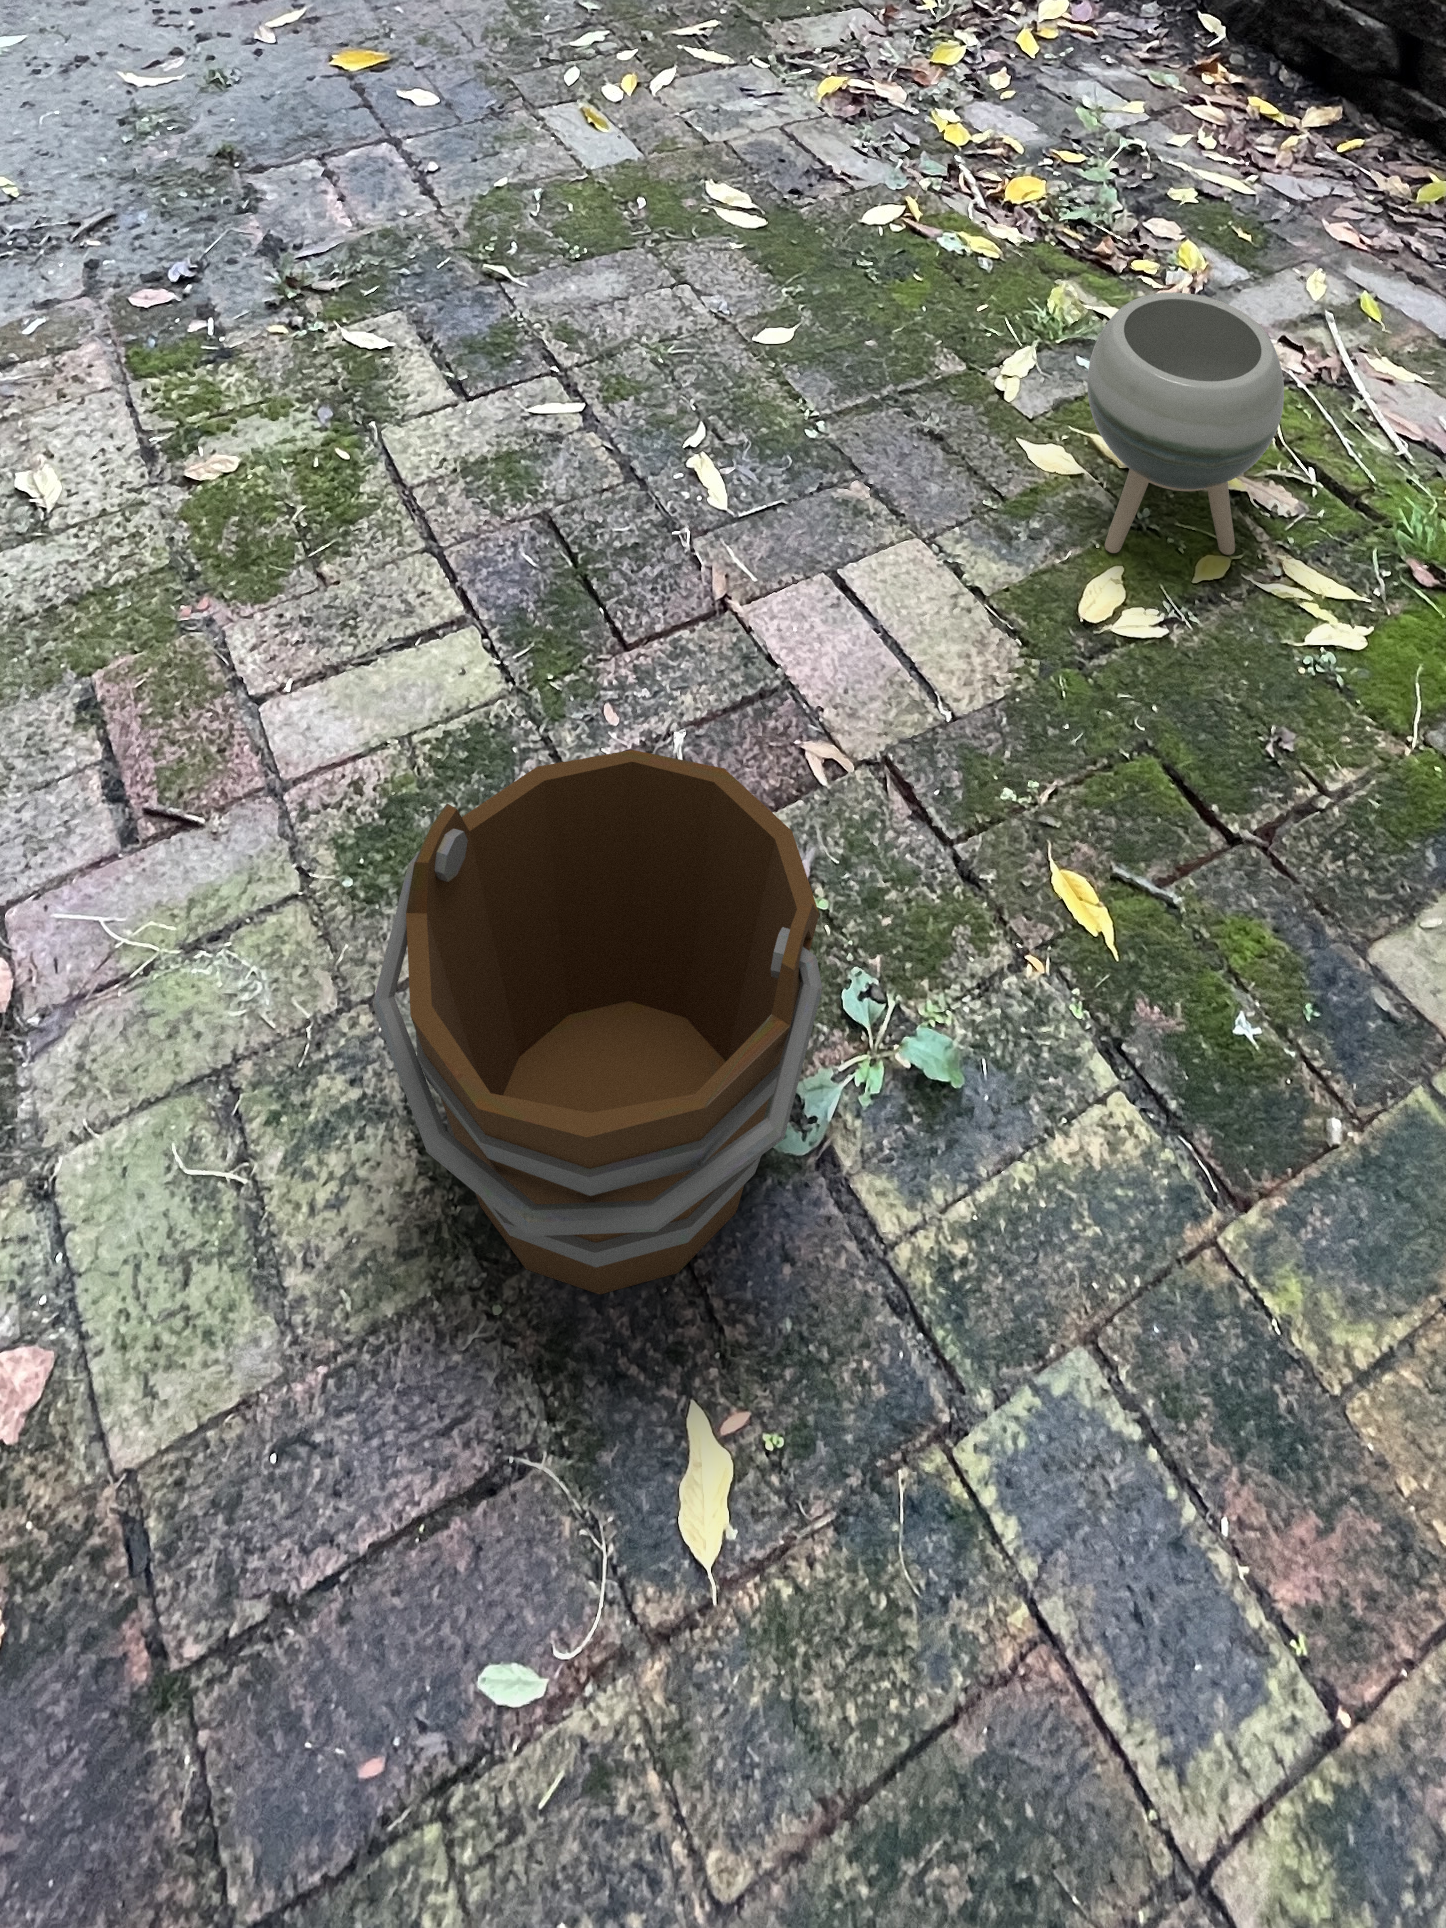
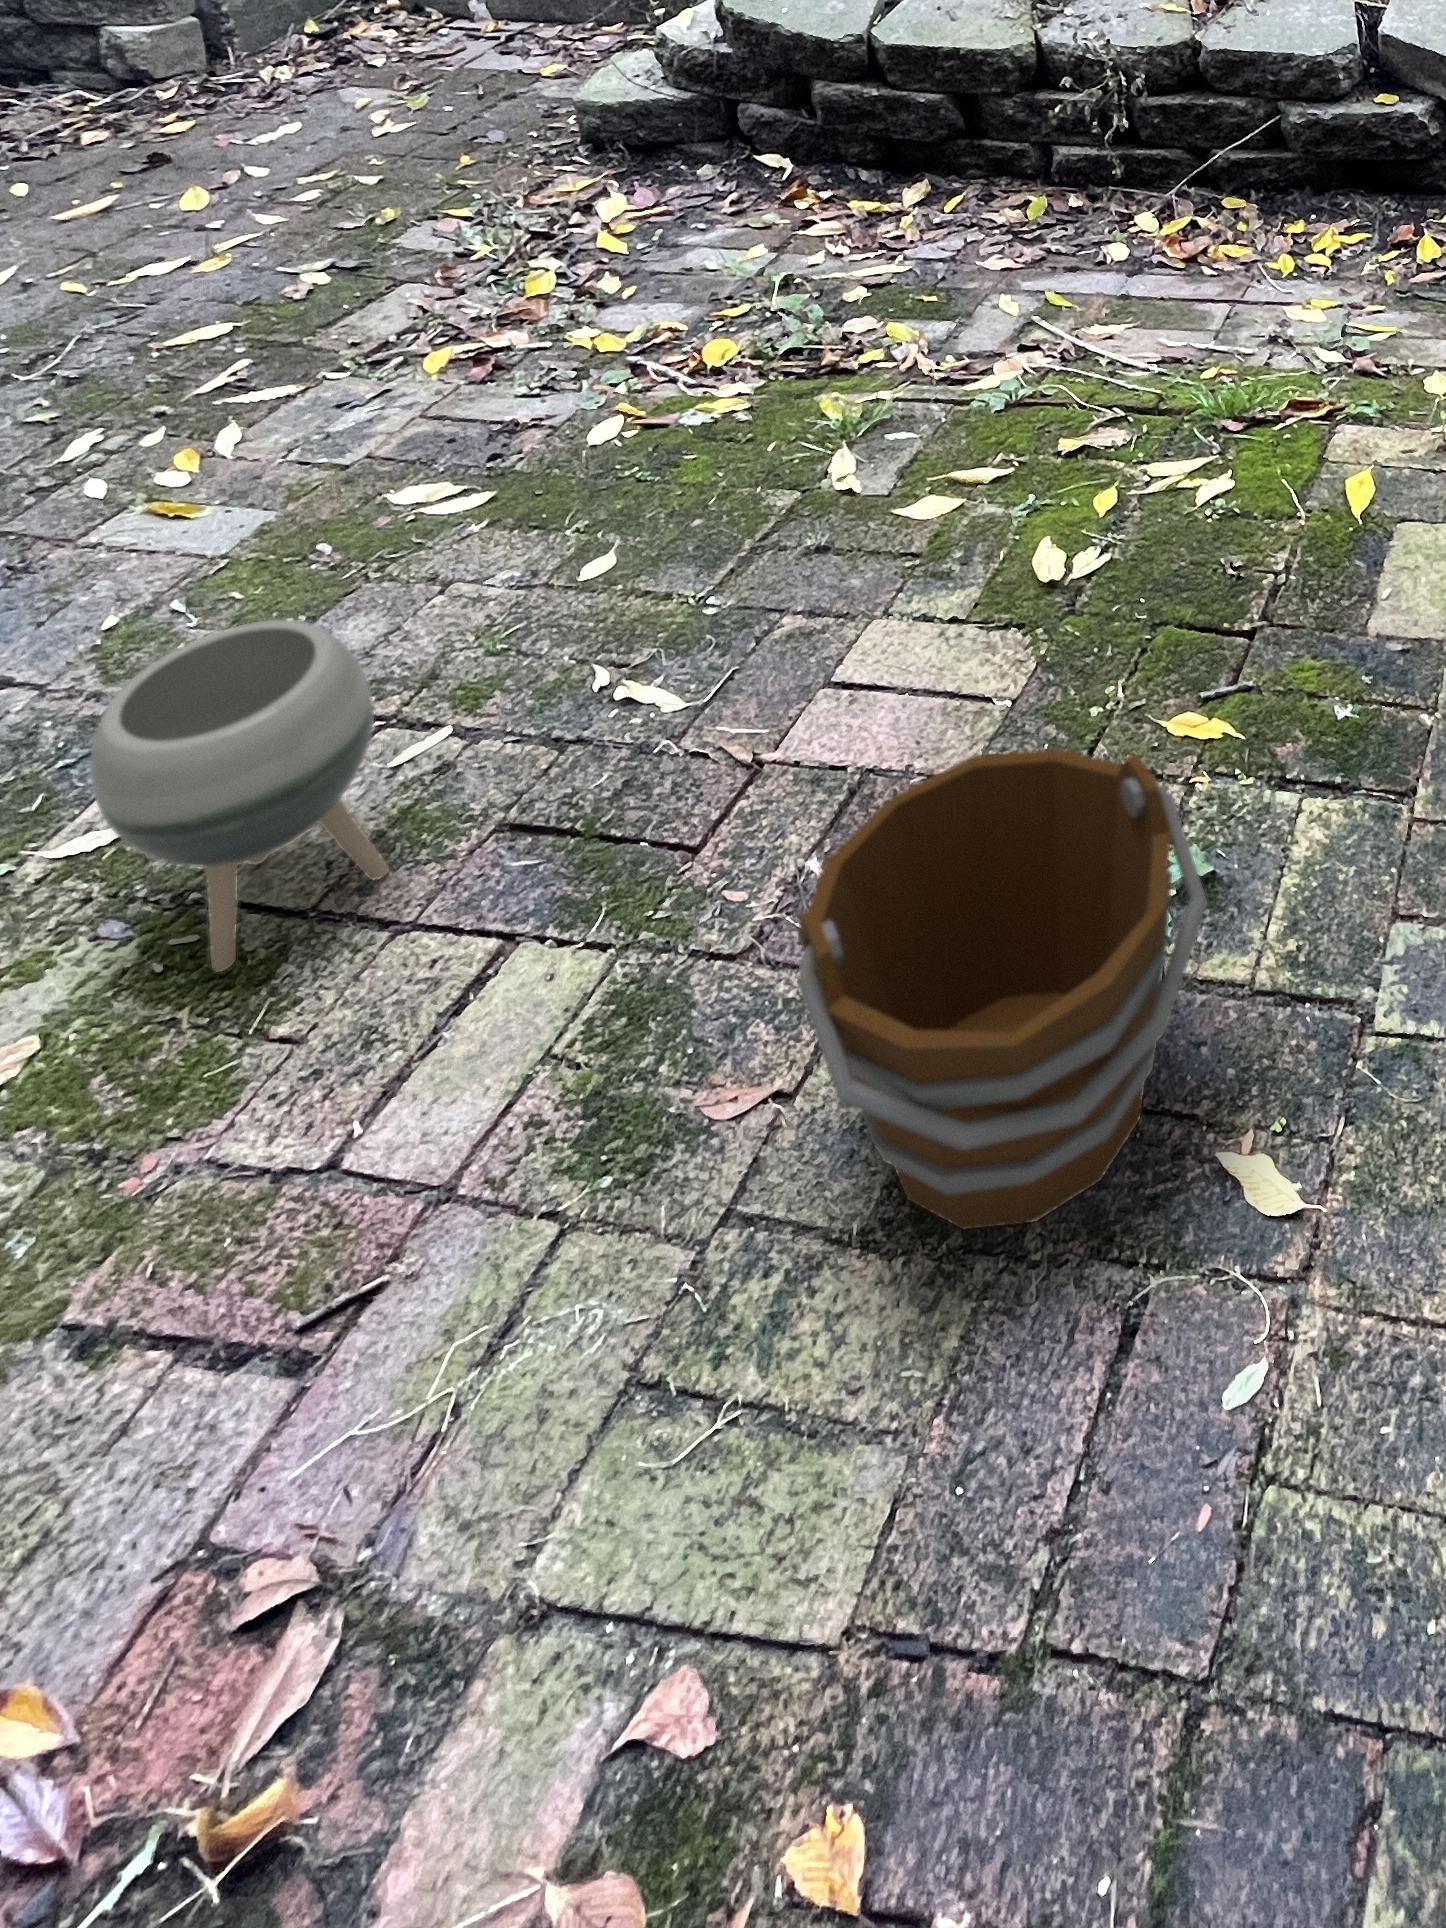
planter: present [1087,292,1284,555] -> present [90,619,389,972]

